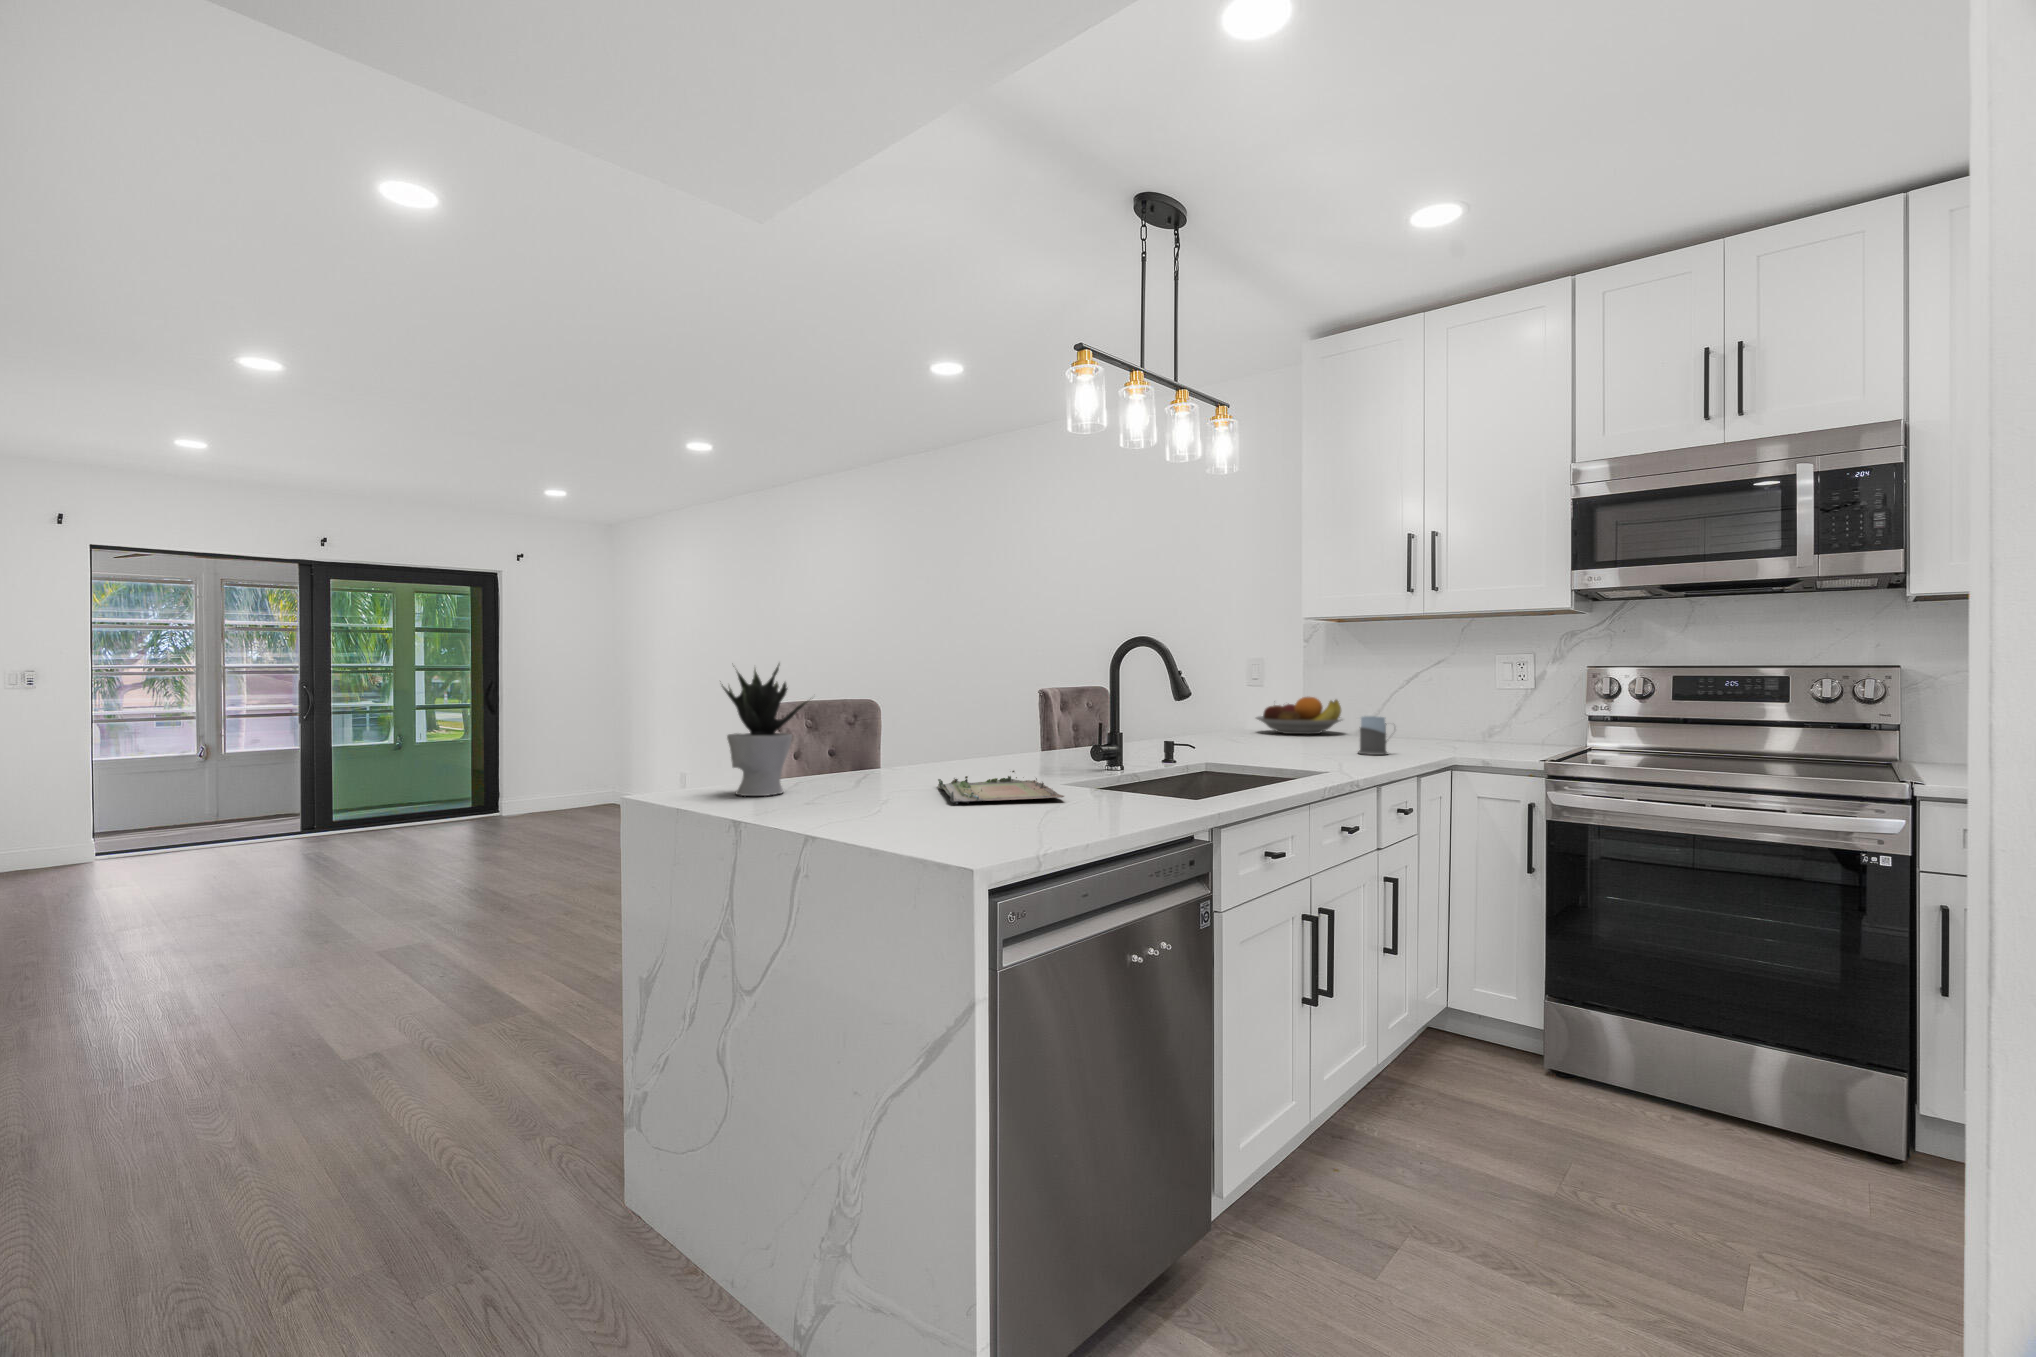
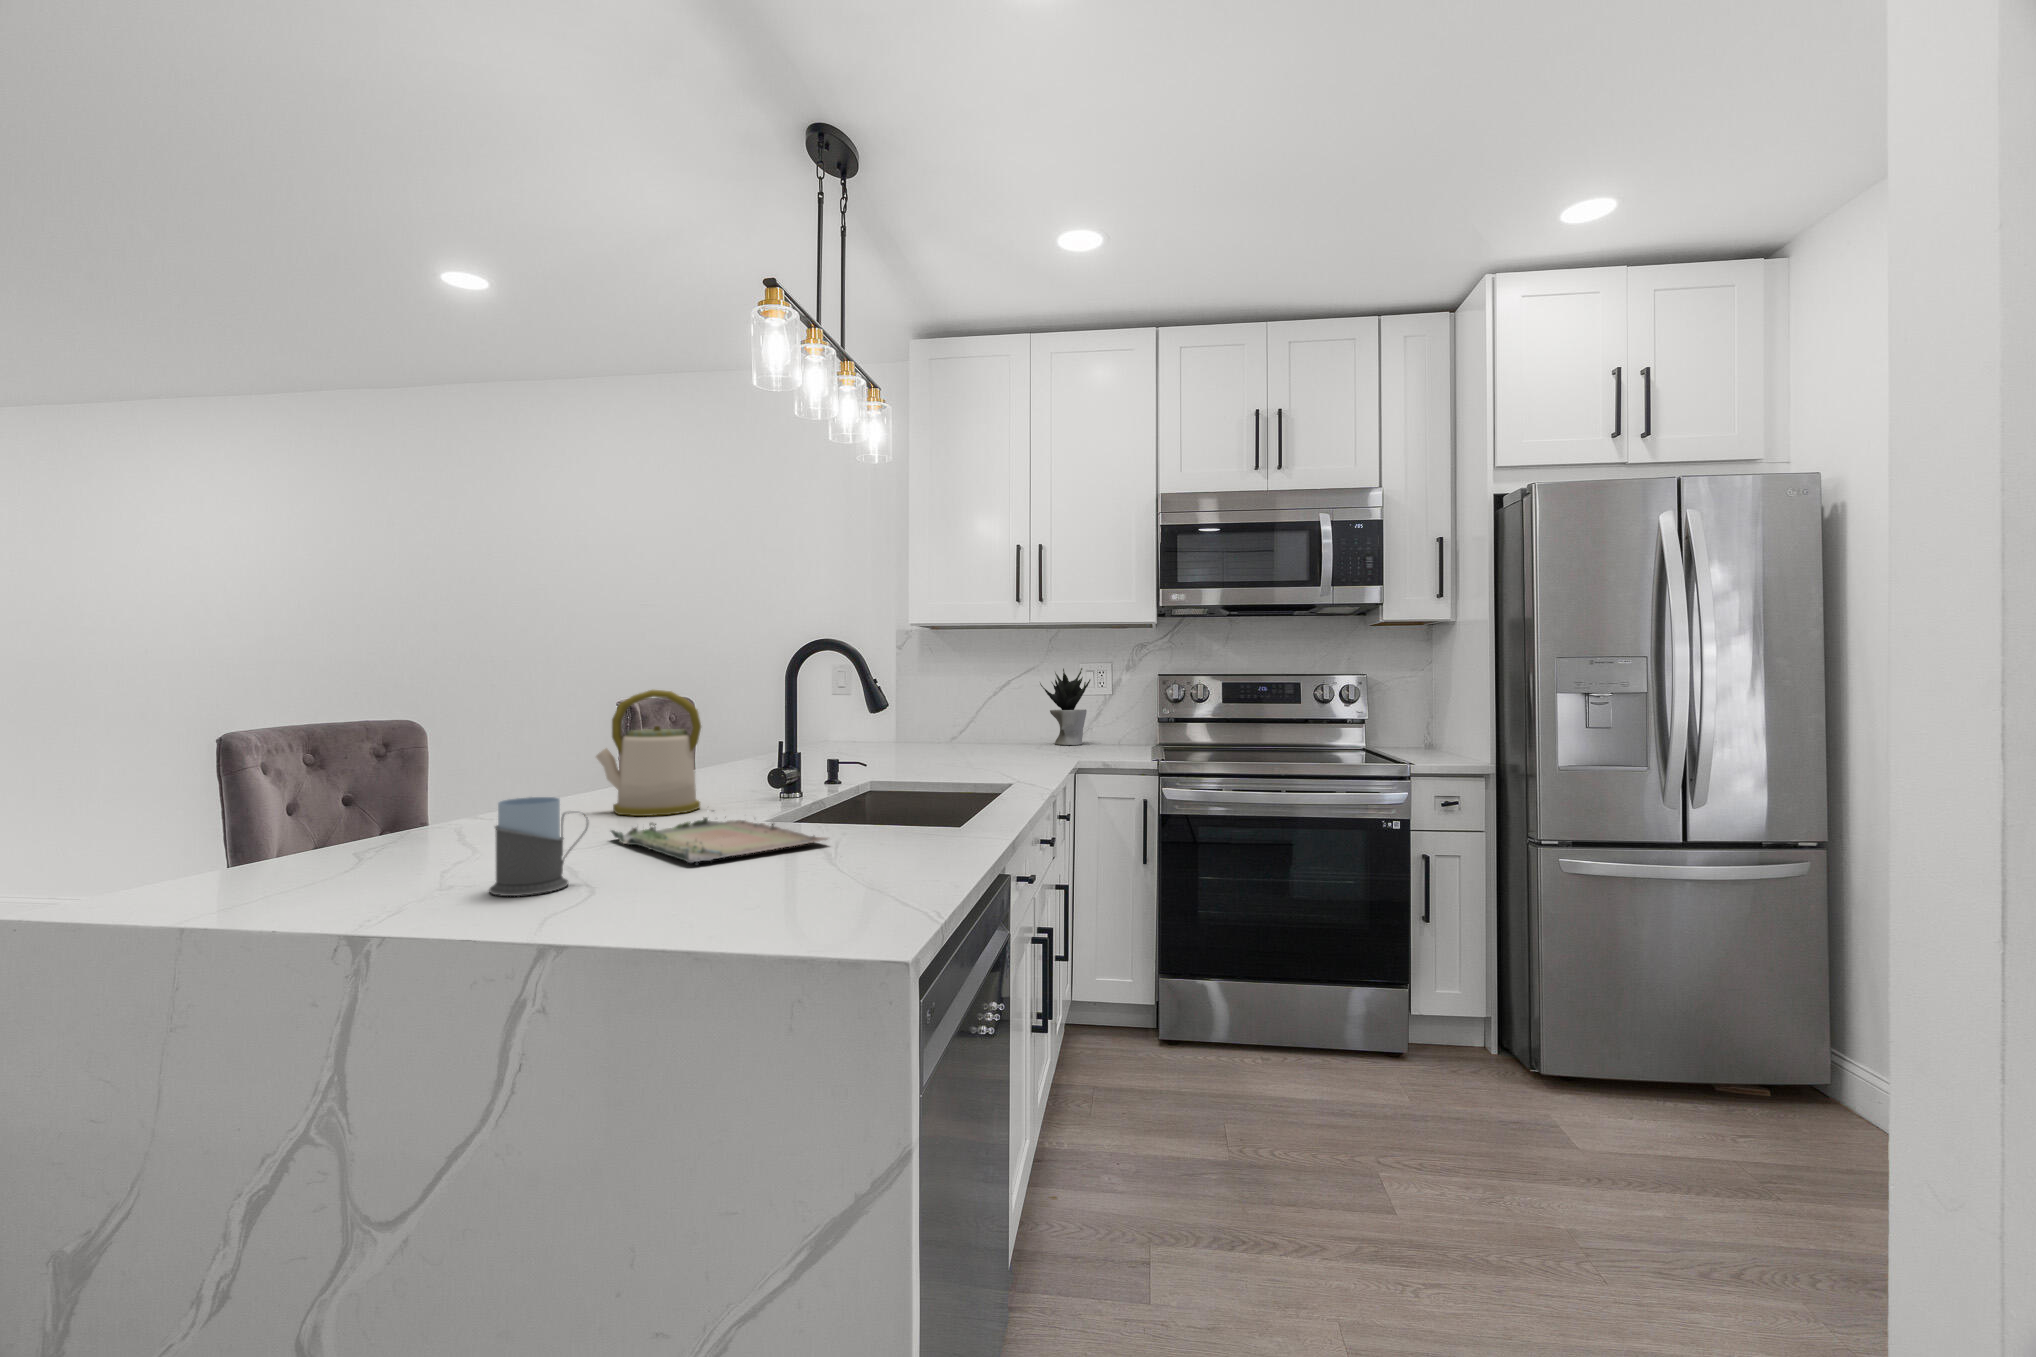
potted plant: present [722,664,808,796] -> present [1040,668,1090,745]
kettle: none [962,679,1034,774] -> present [596,690,701,816]
fruit bowl: present [1256,697,1342,734] -> none [846,705,935,744]
mug: present [1358,716,1388,755] -> present [489,797,589,896]

